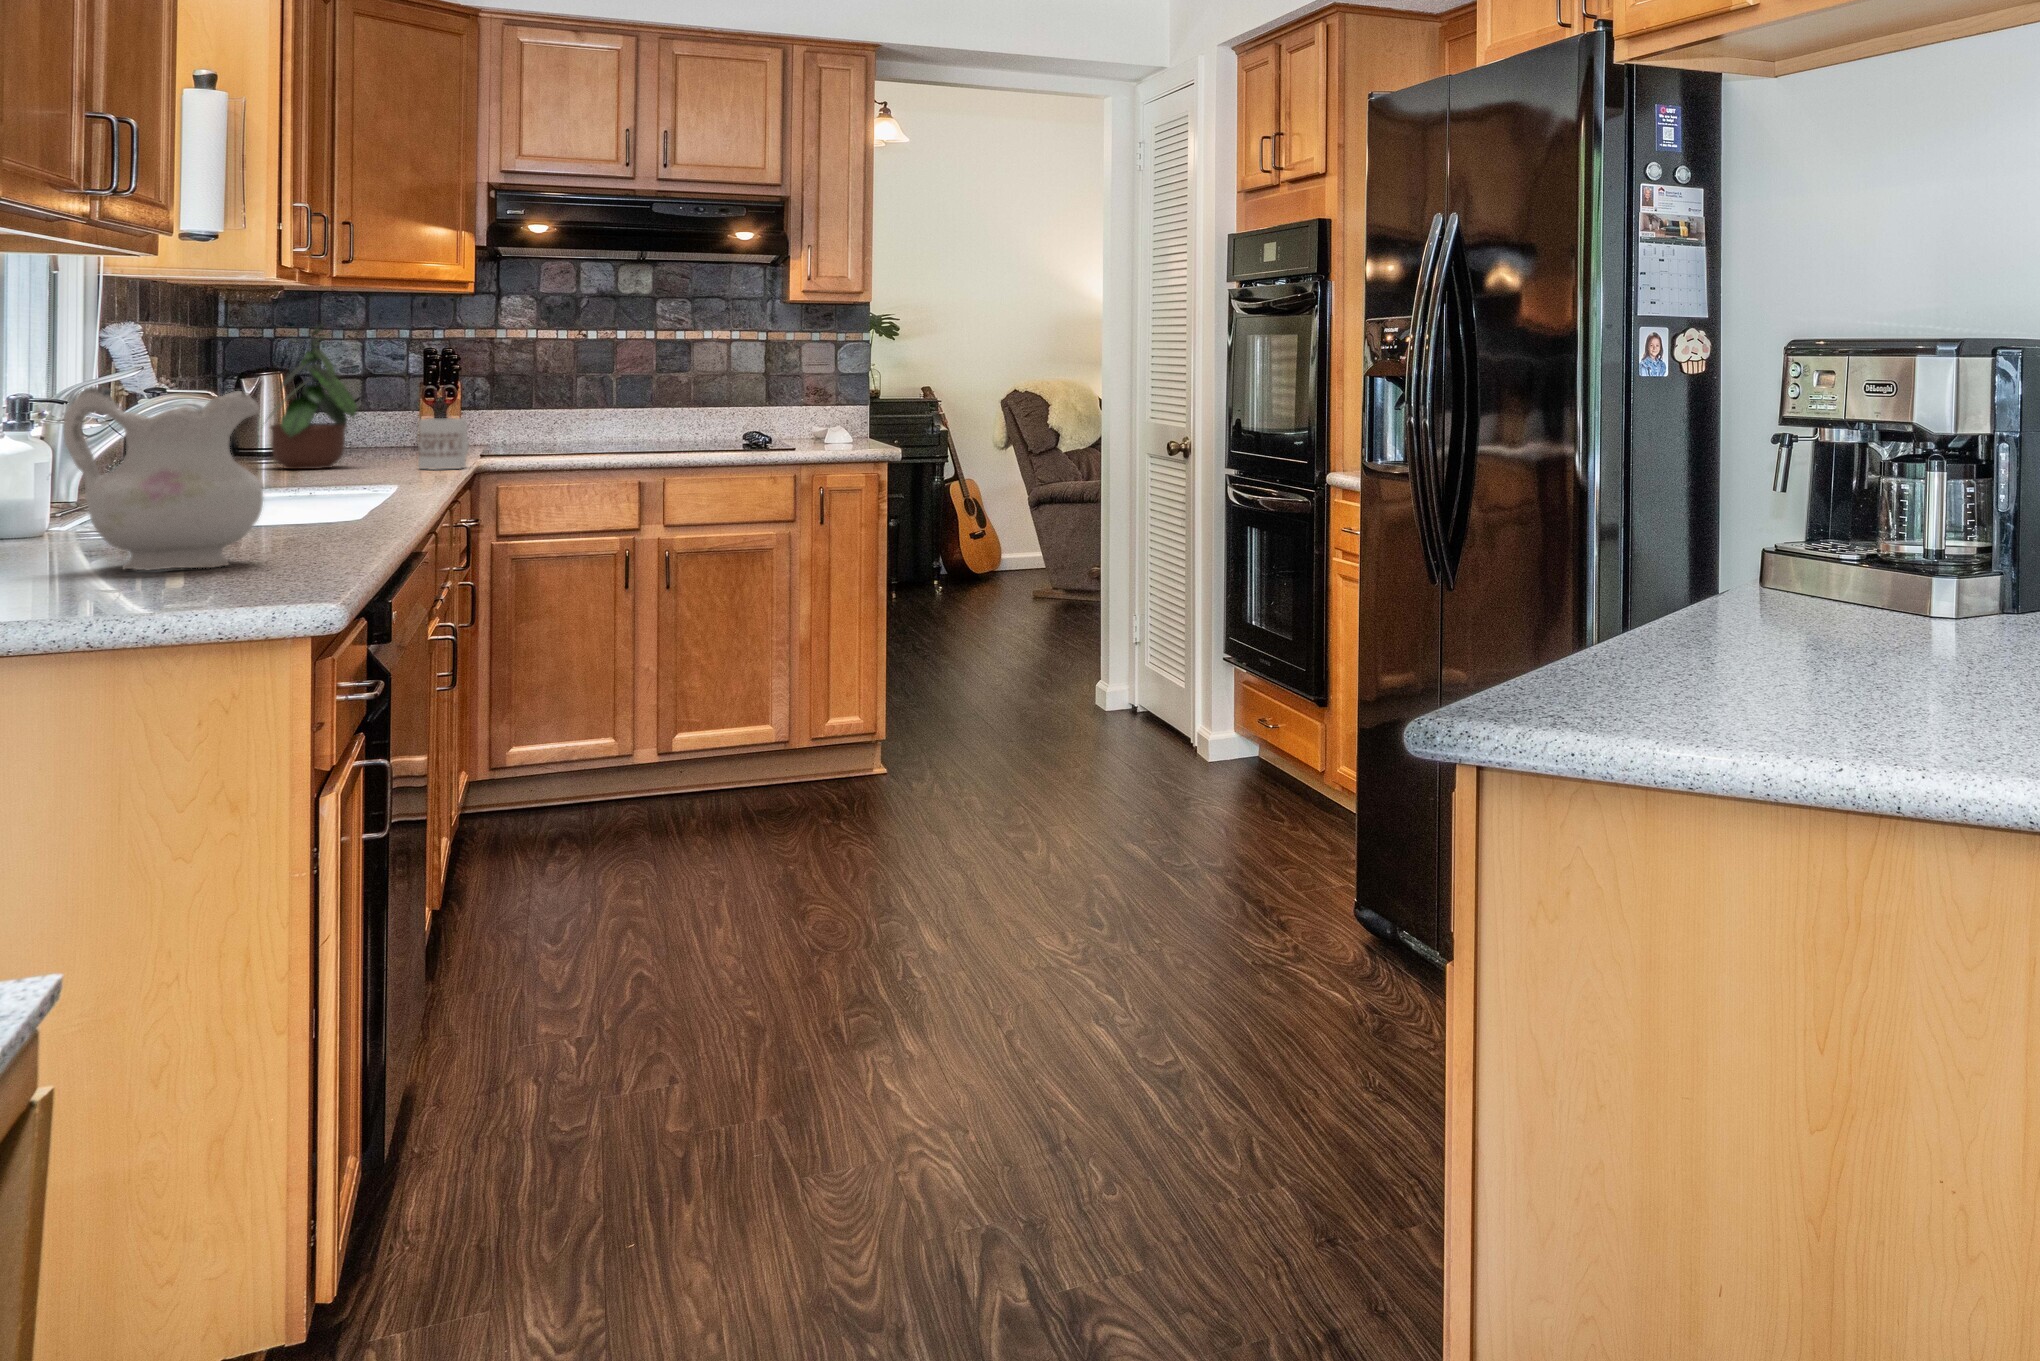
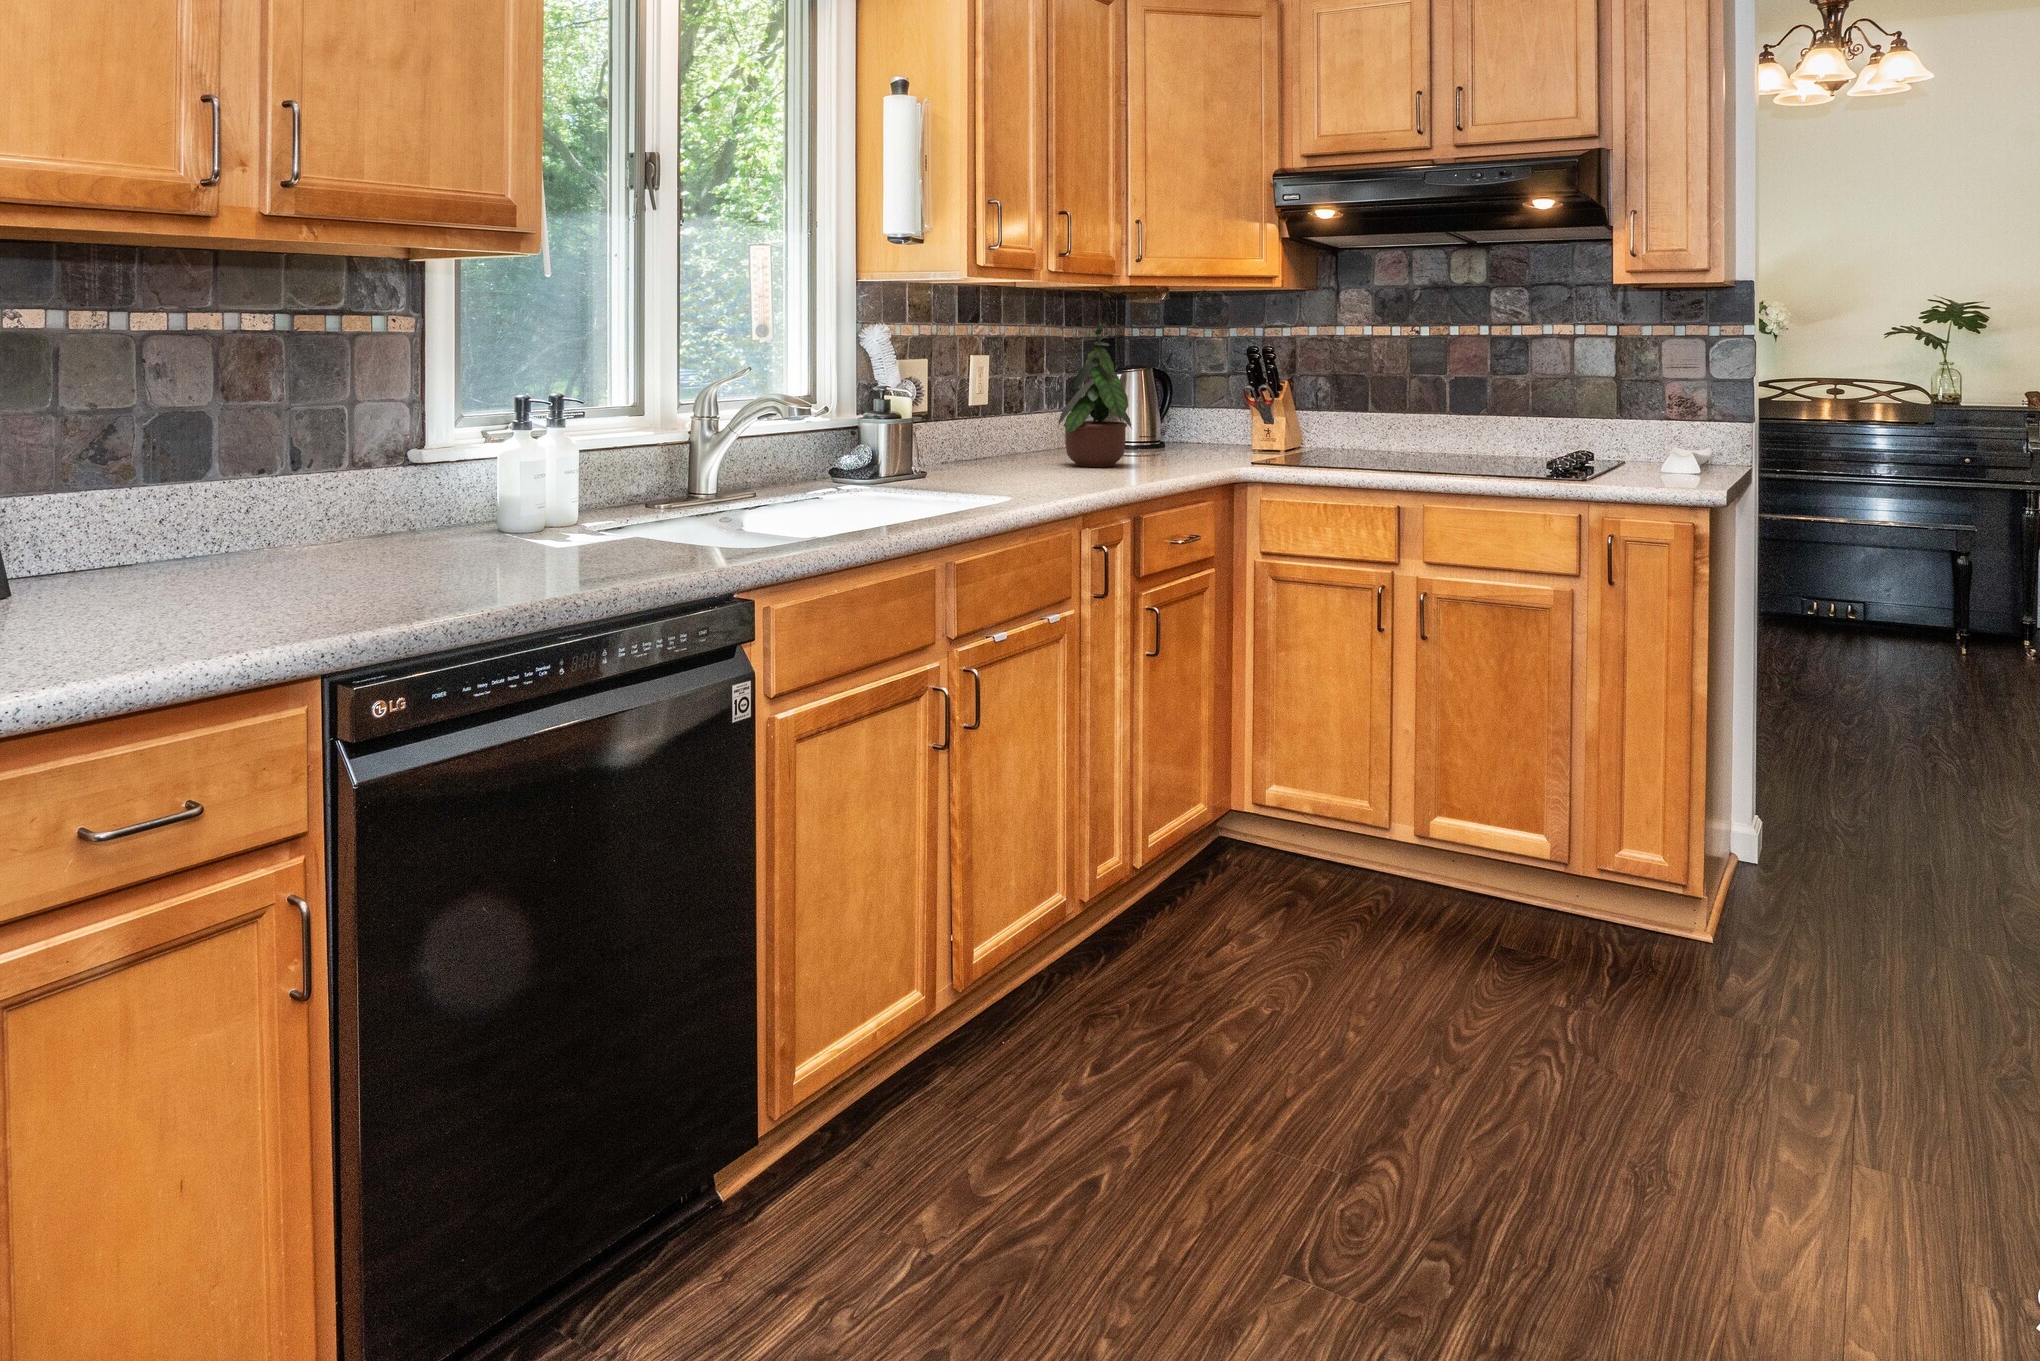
ceramic pitcher: present [64,386,263,570] -> none [265,390,436,604]
mug: present [418,418,469,470] -> none [1163,421,1216,476]

